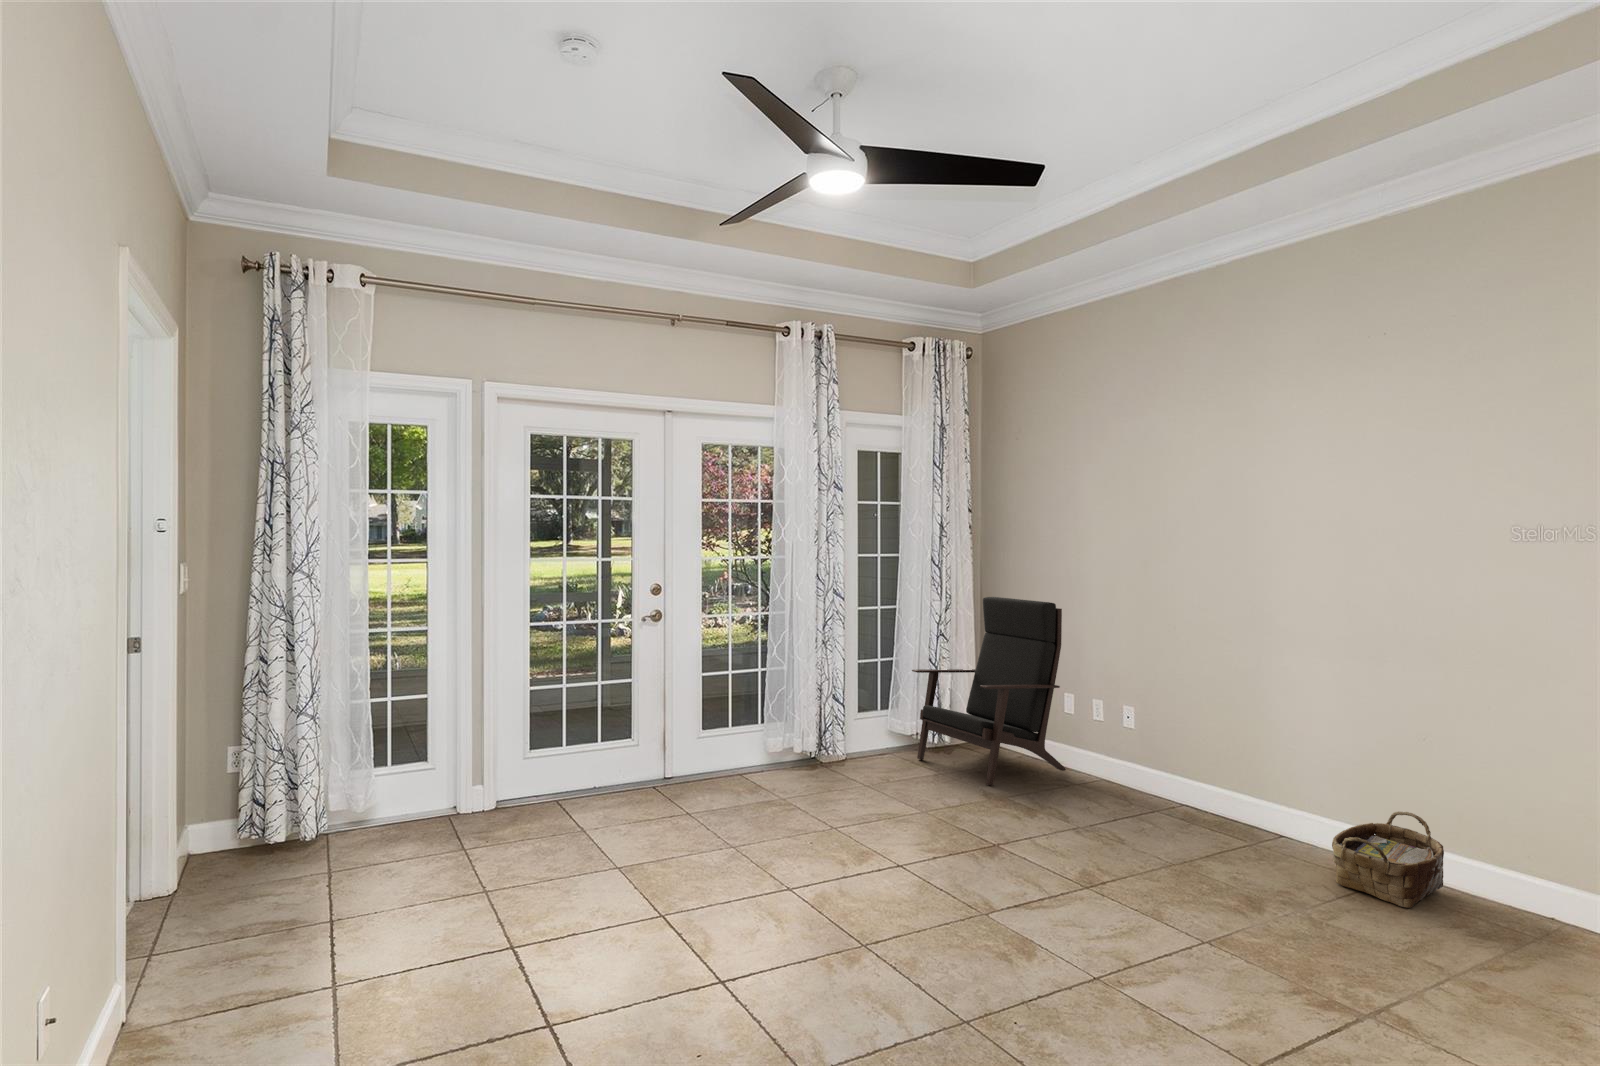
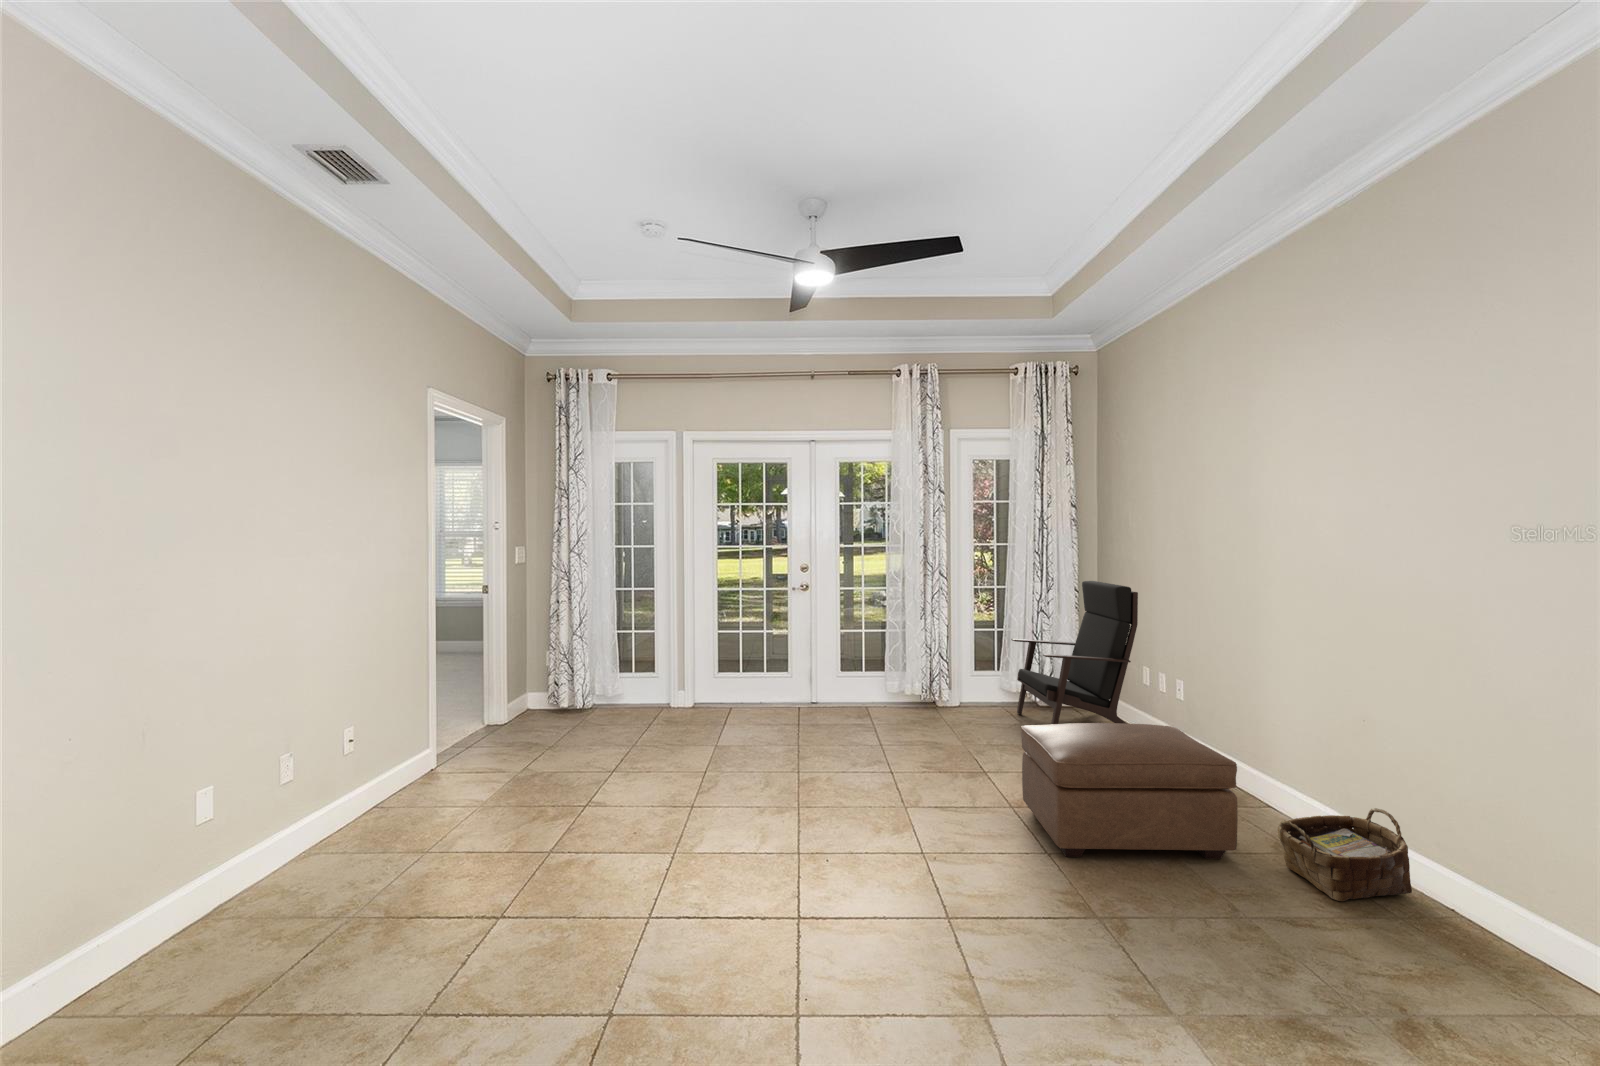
ottoman: none [1067,755,1302,919] -> present [1021,723,1238,859]

